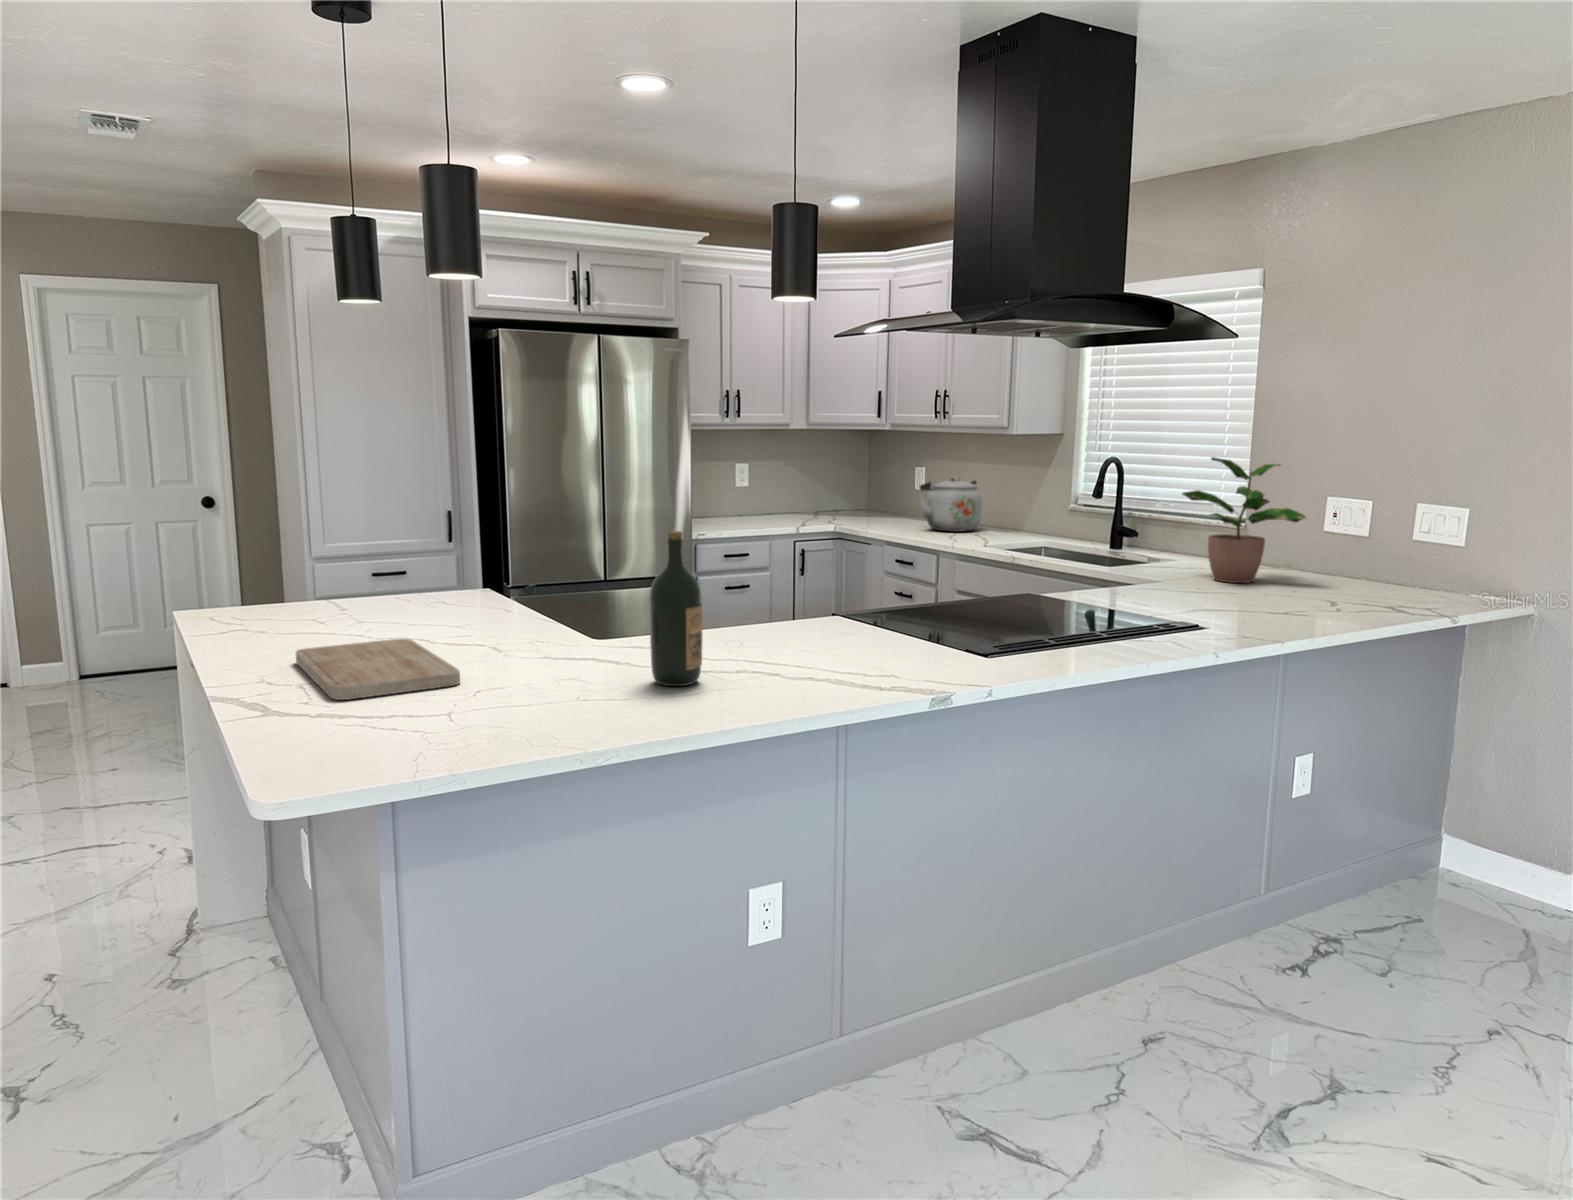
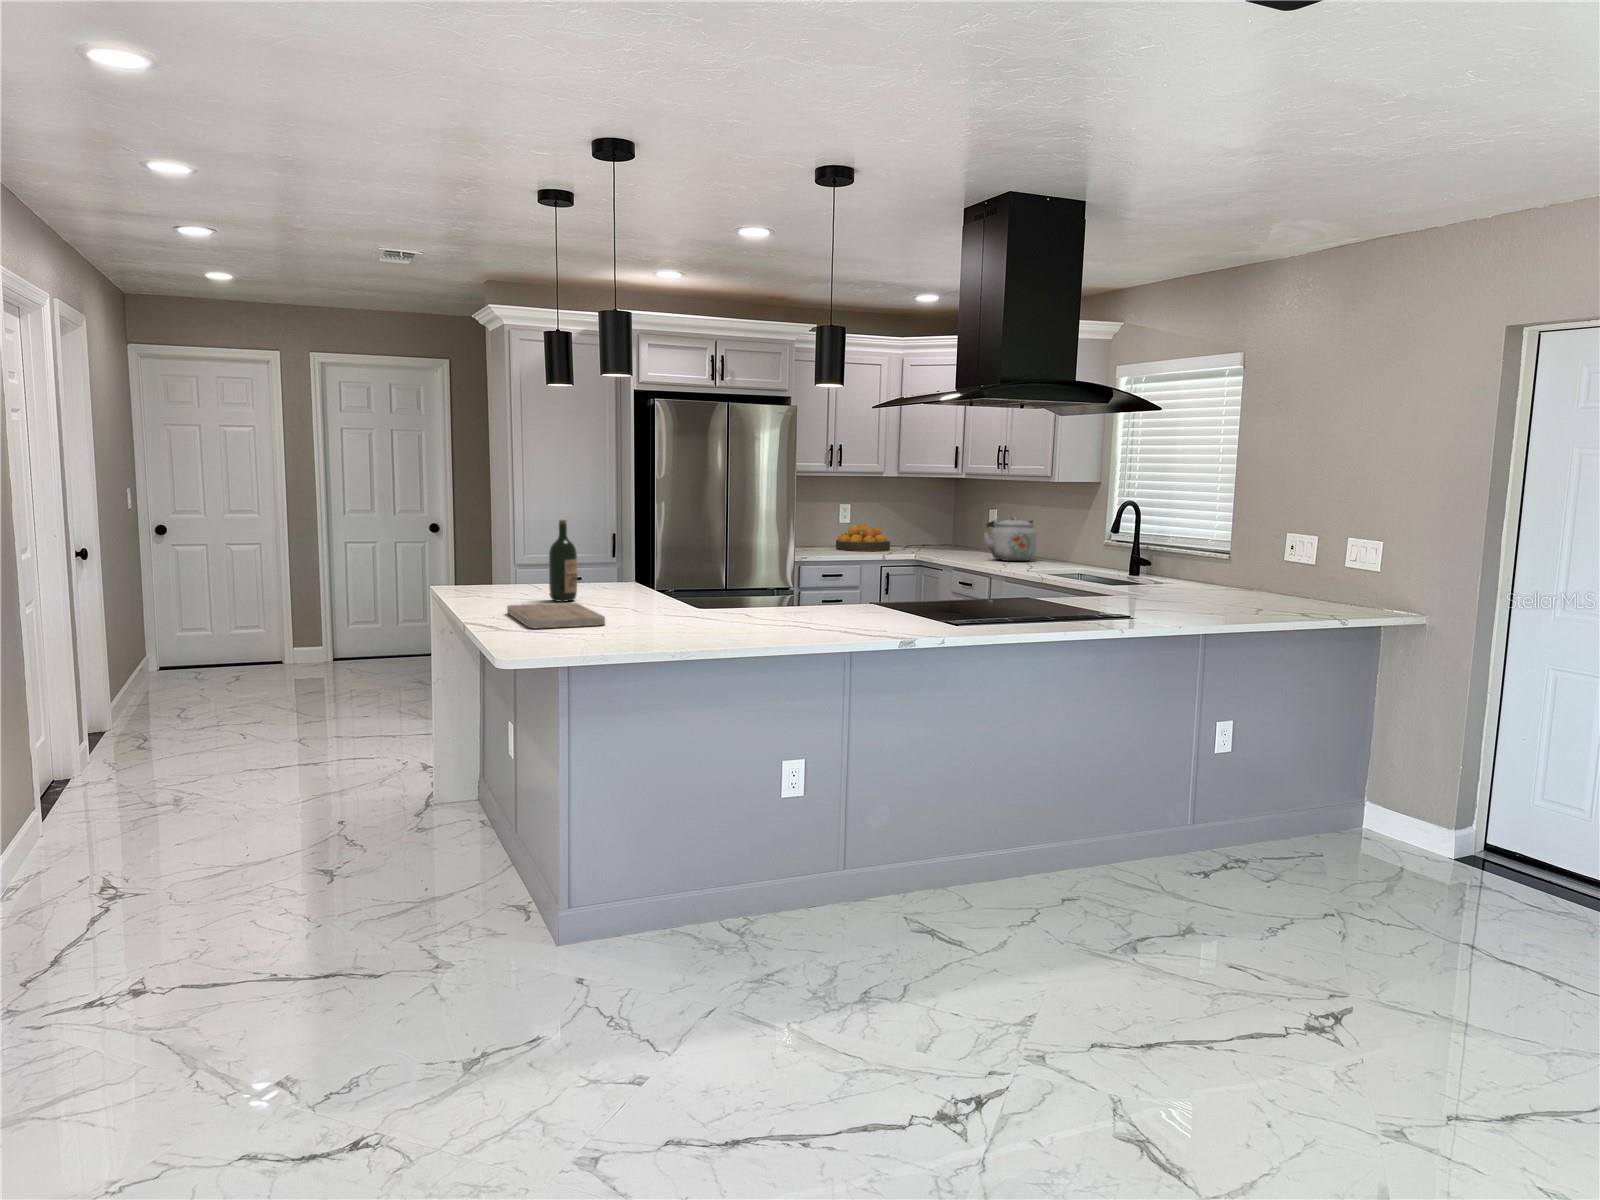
potted plant: present [1182,457,1305,583] -> none [1161,499,1249,597]
fruit bowl: none [730,487,796,521] -> present [836,524,890,551]
wine bottle: present [650,531,702,686] -> present [549,520,577,602]

